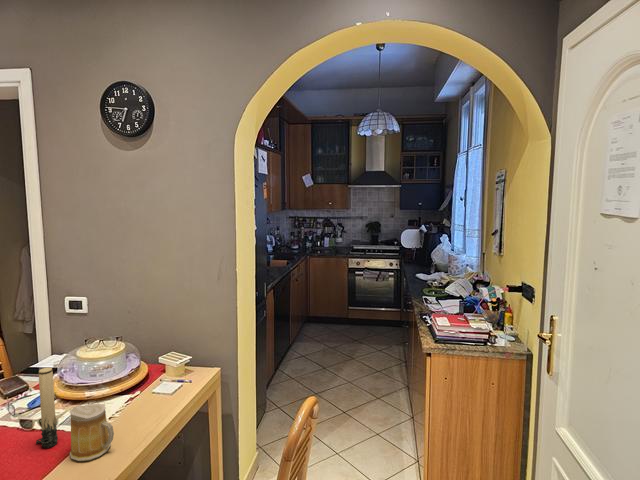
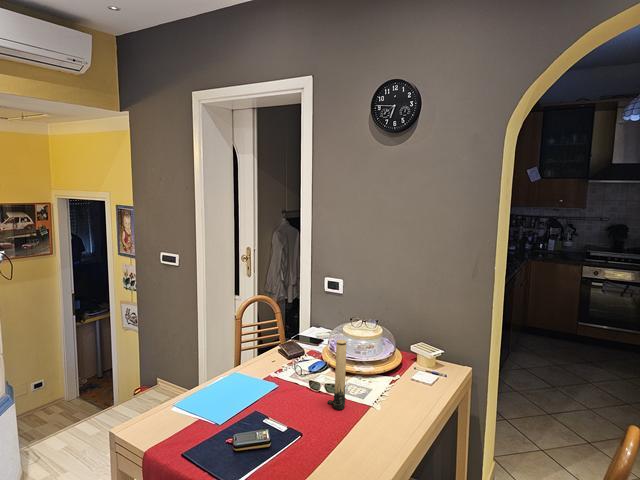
mug: present [70,404,114,461] -> none [359,379,398,430]

